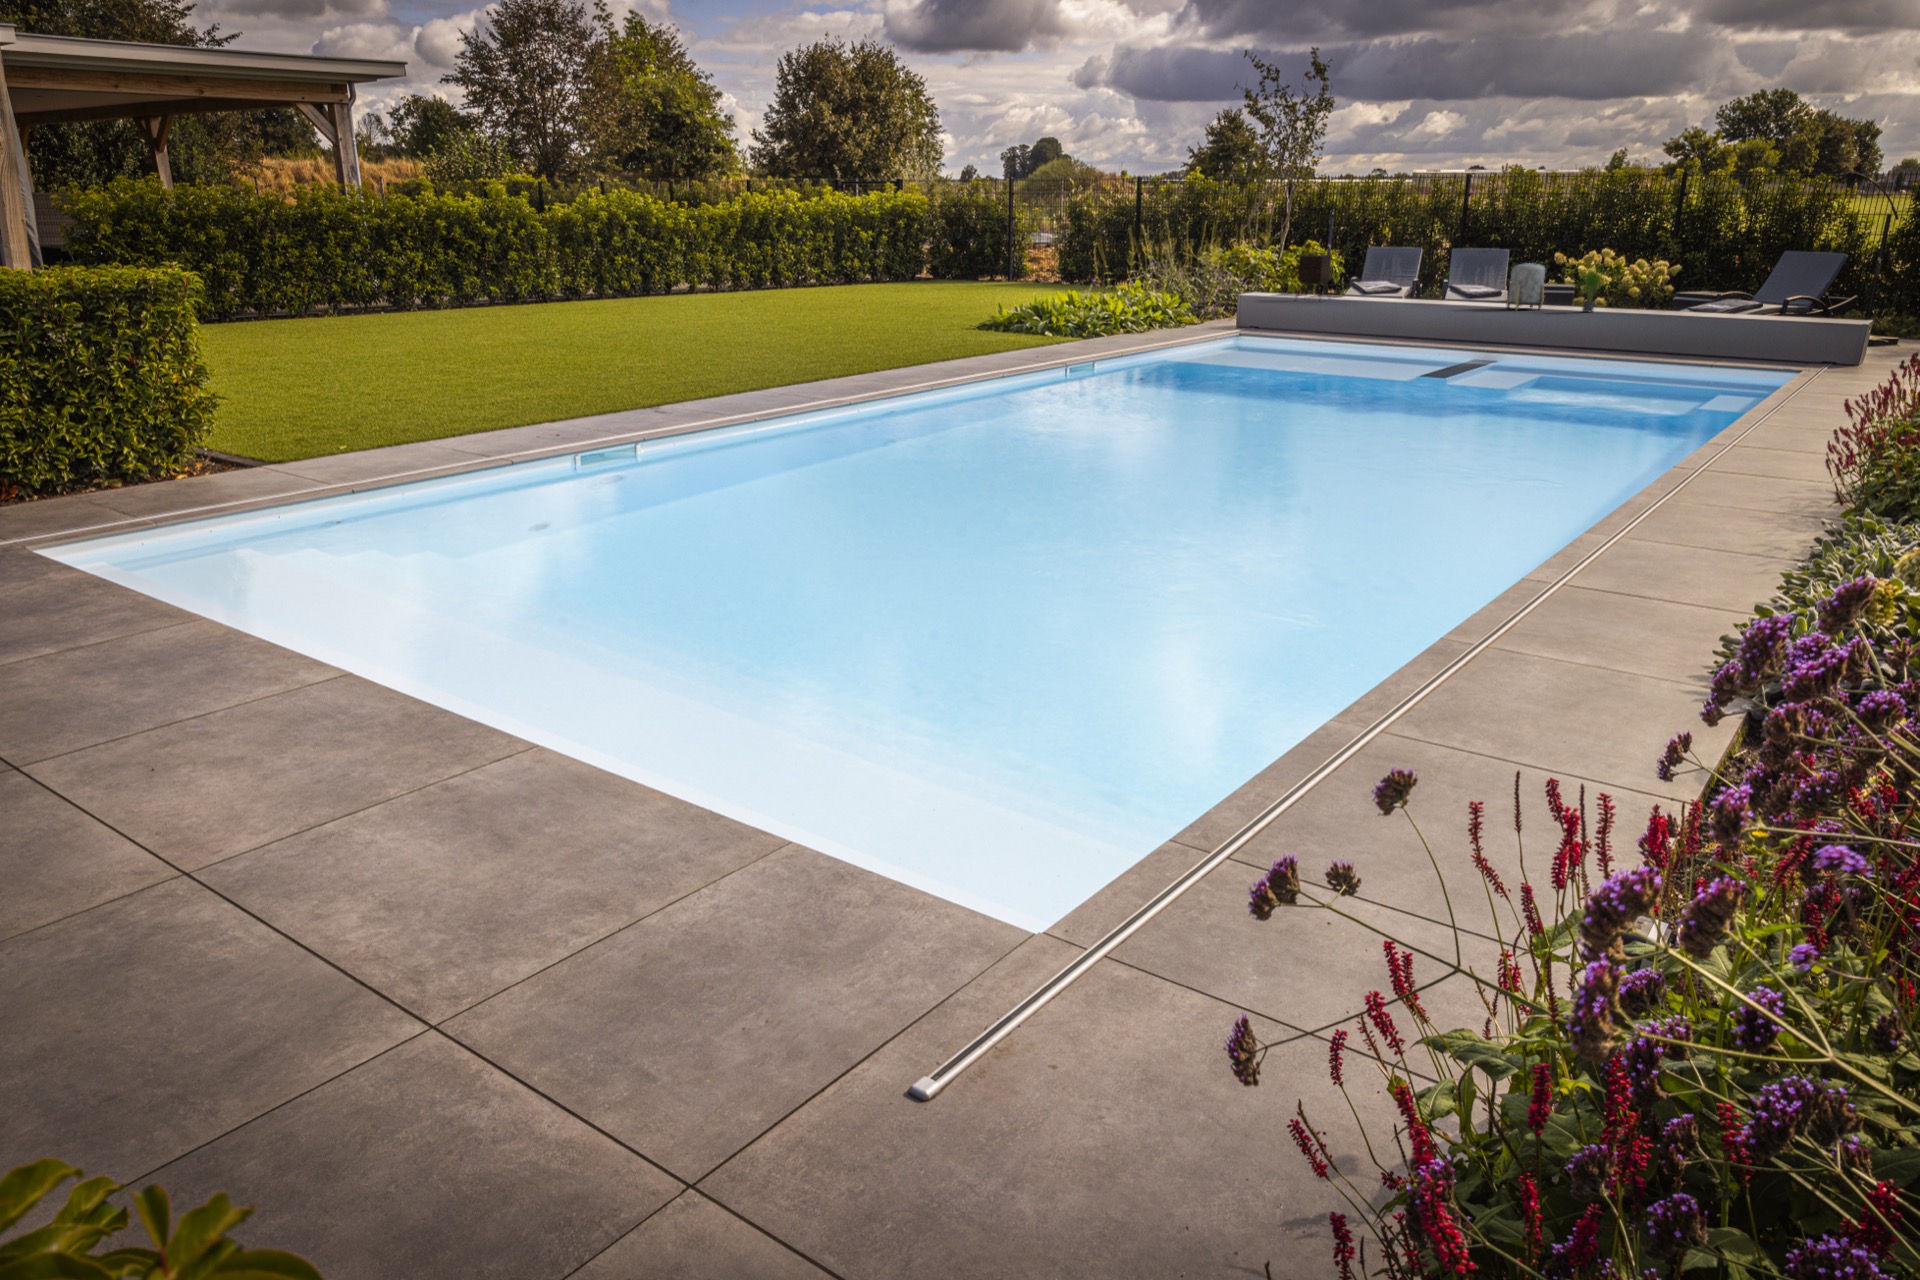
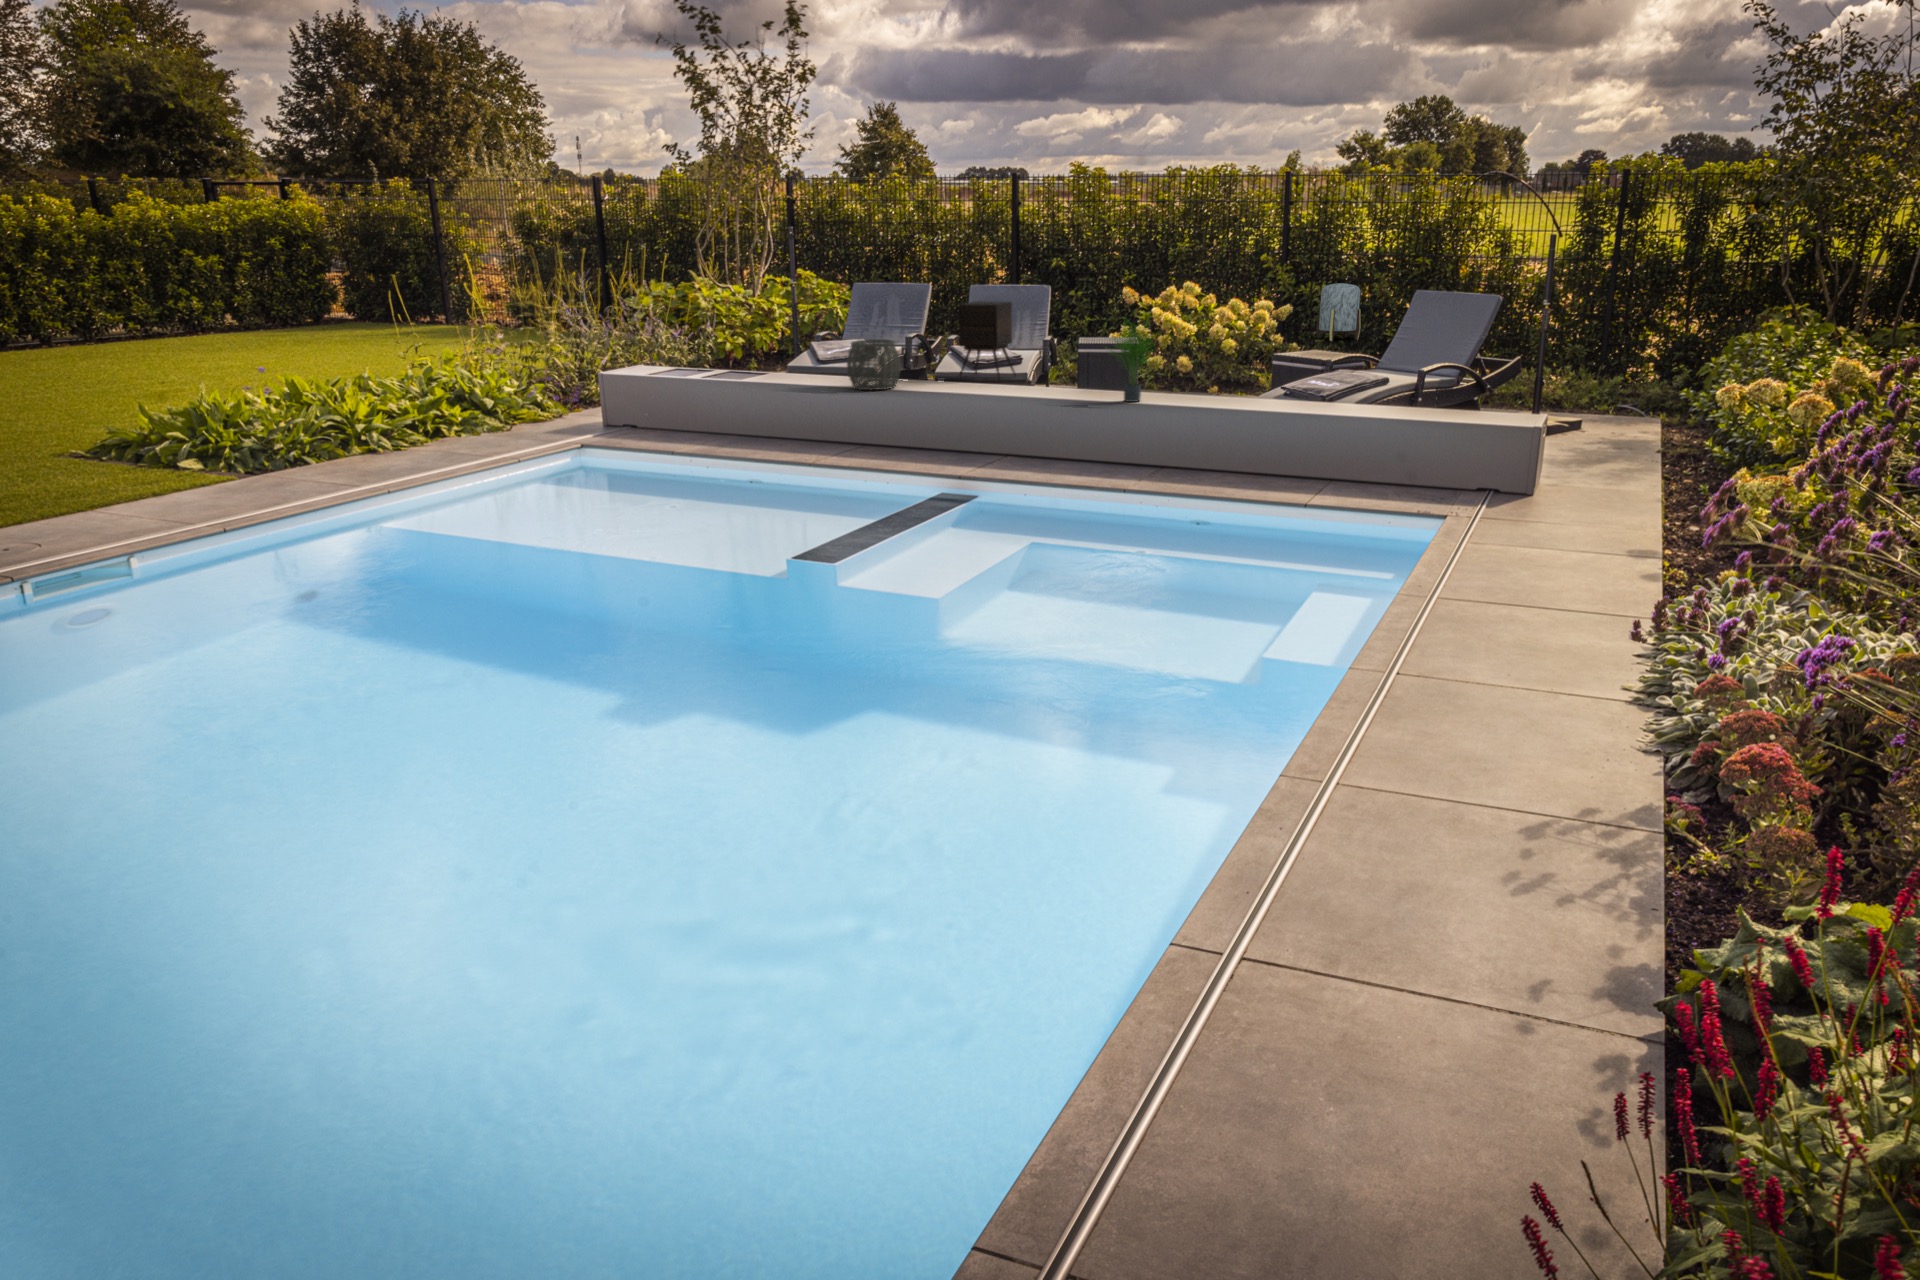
side table: present [1297,255,1331,301] -> present [958,301,1015,381]
stool: present [1507,263,1545,310] -> present [1316,283,1361,341]
woven basket: none [1394,276,1429,306] -> present [847,339,900,390]

